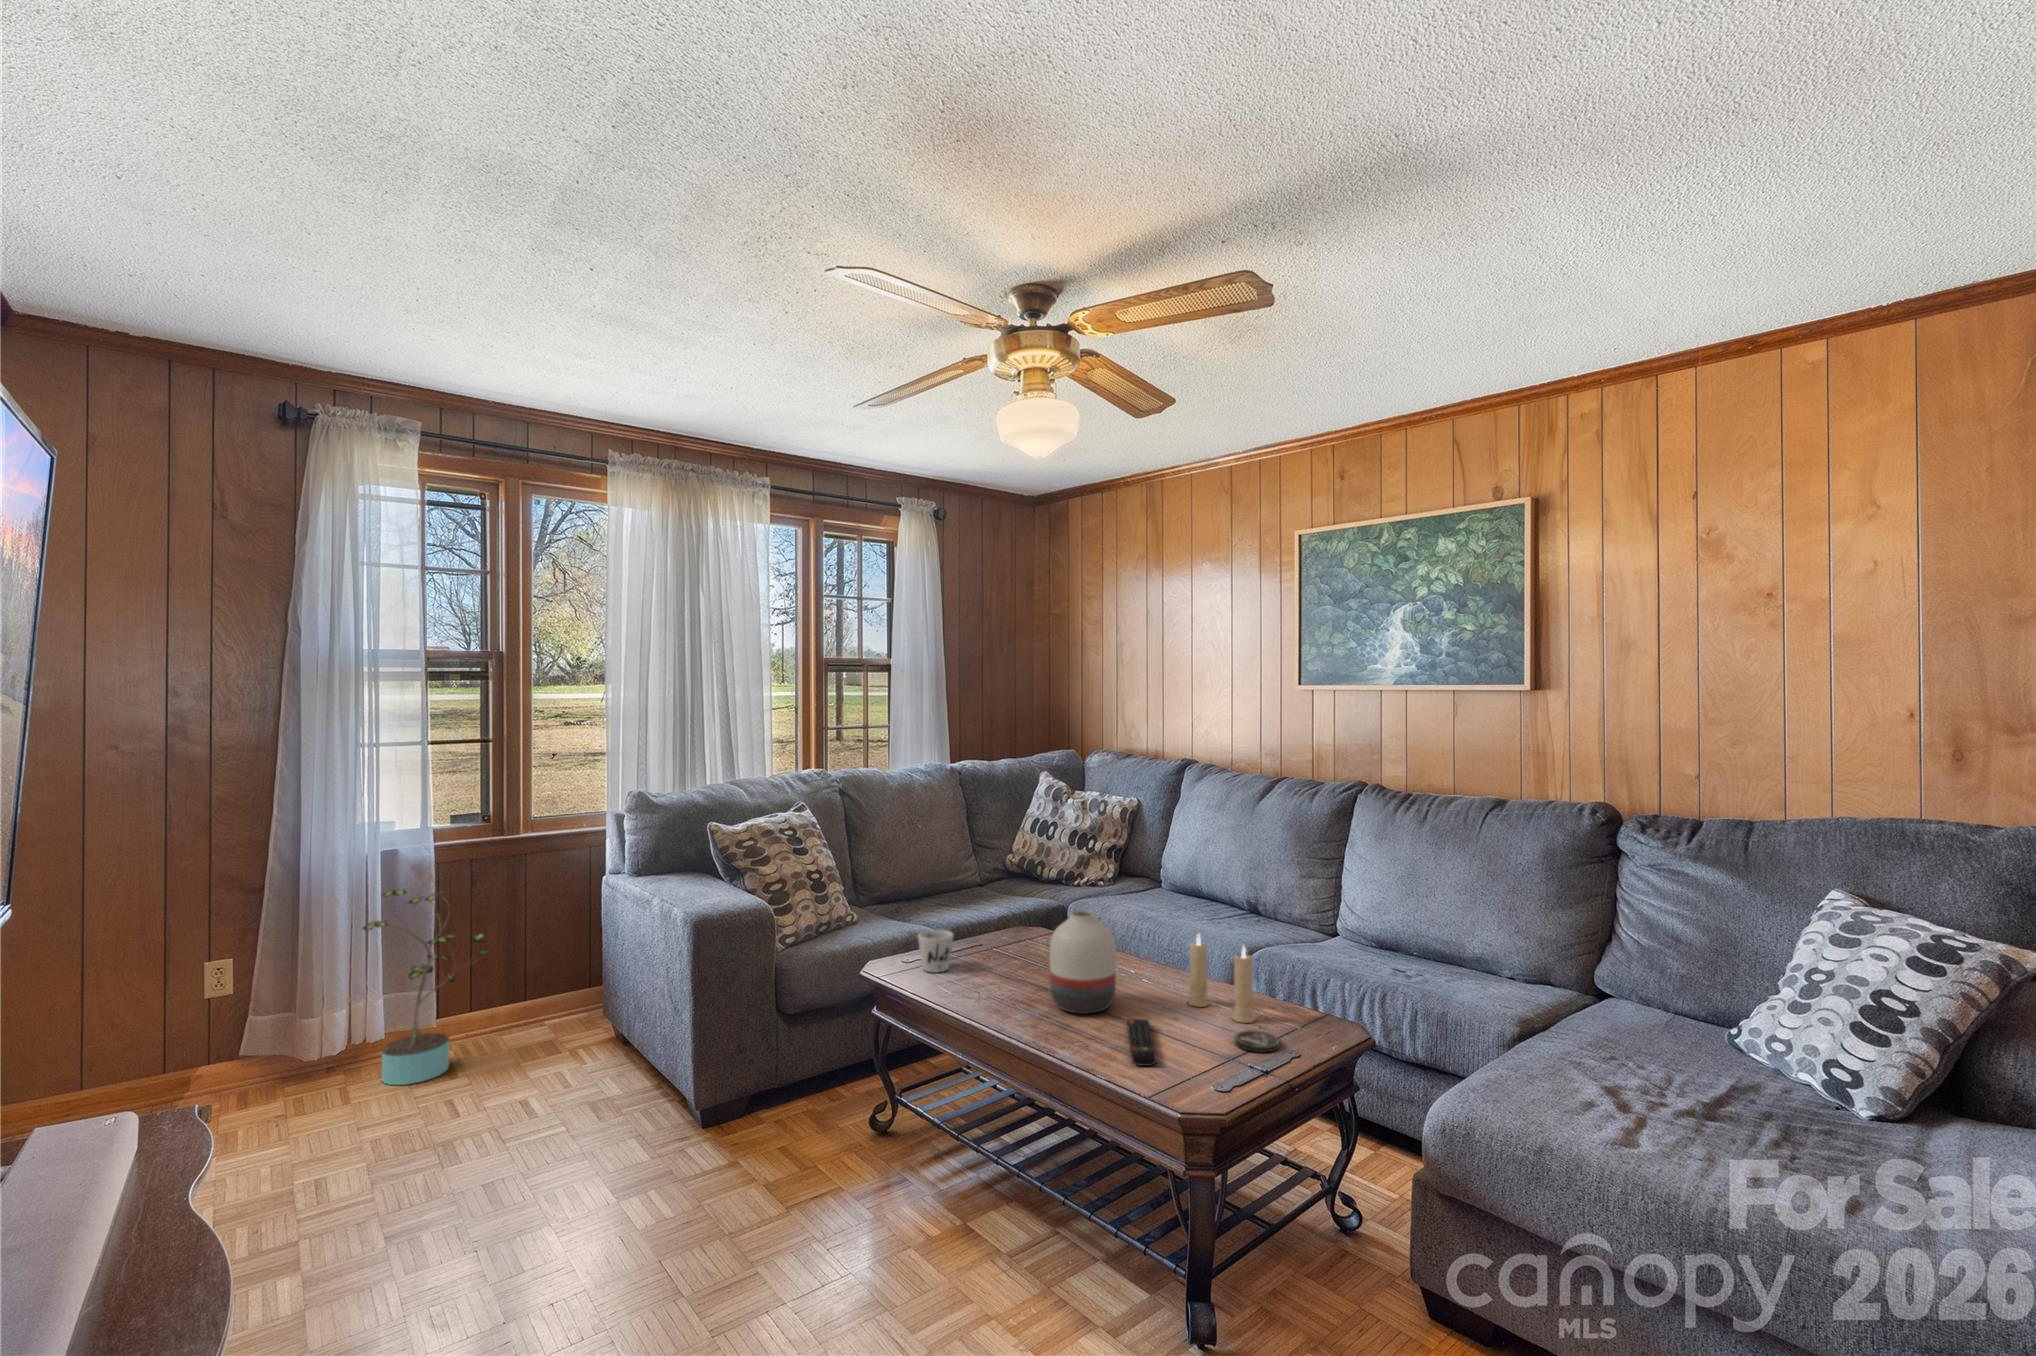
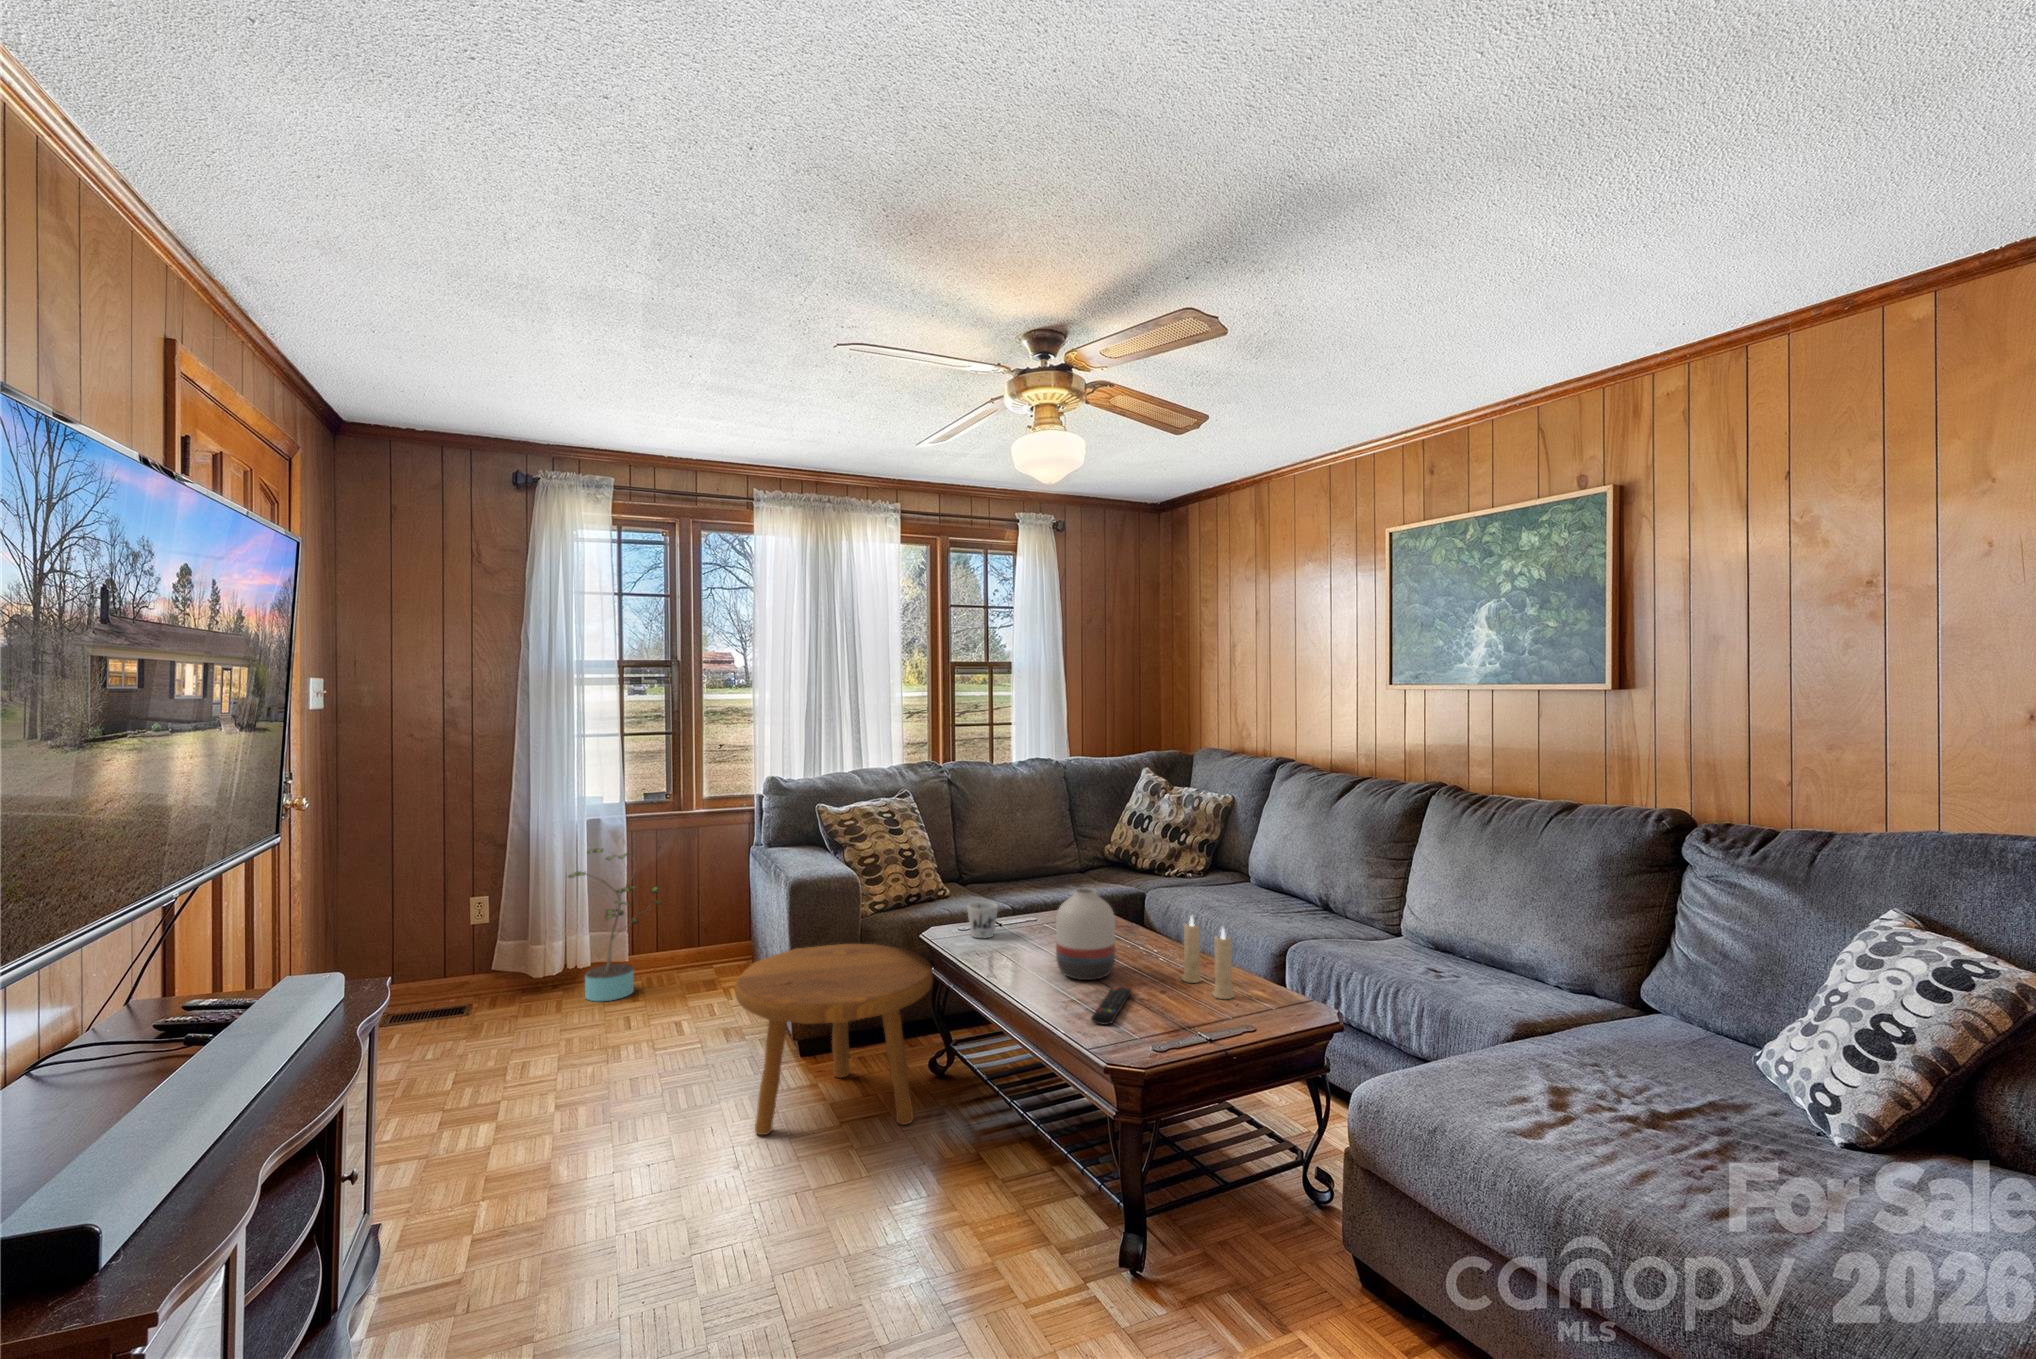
footstool: none [654,988,893,1239] -> present [735,944,933,1135]
coaster: present [1234,1030,1280,1052] -> none [1198,1004,1239,1024]

